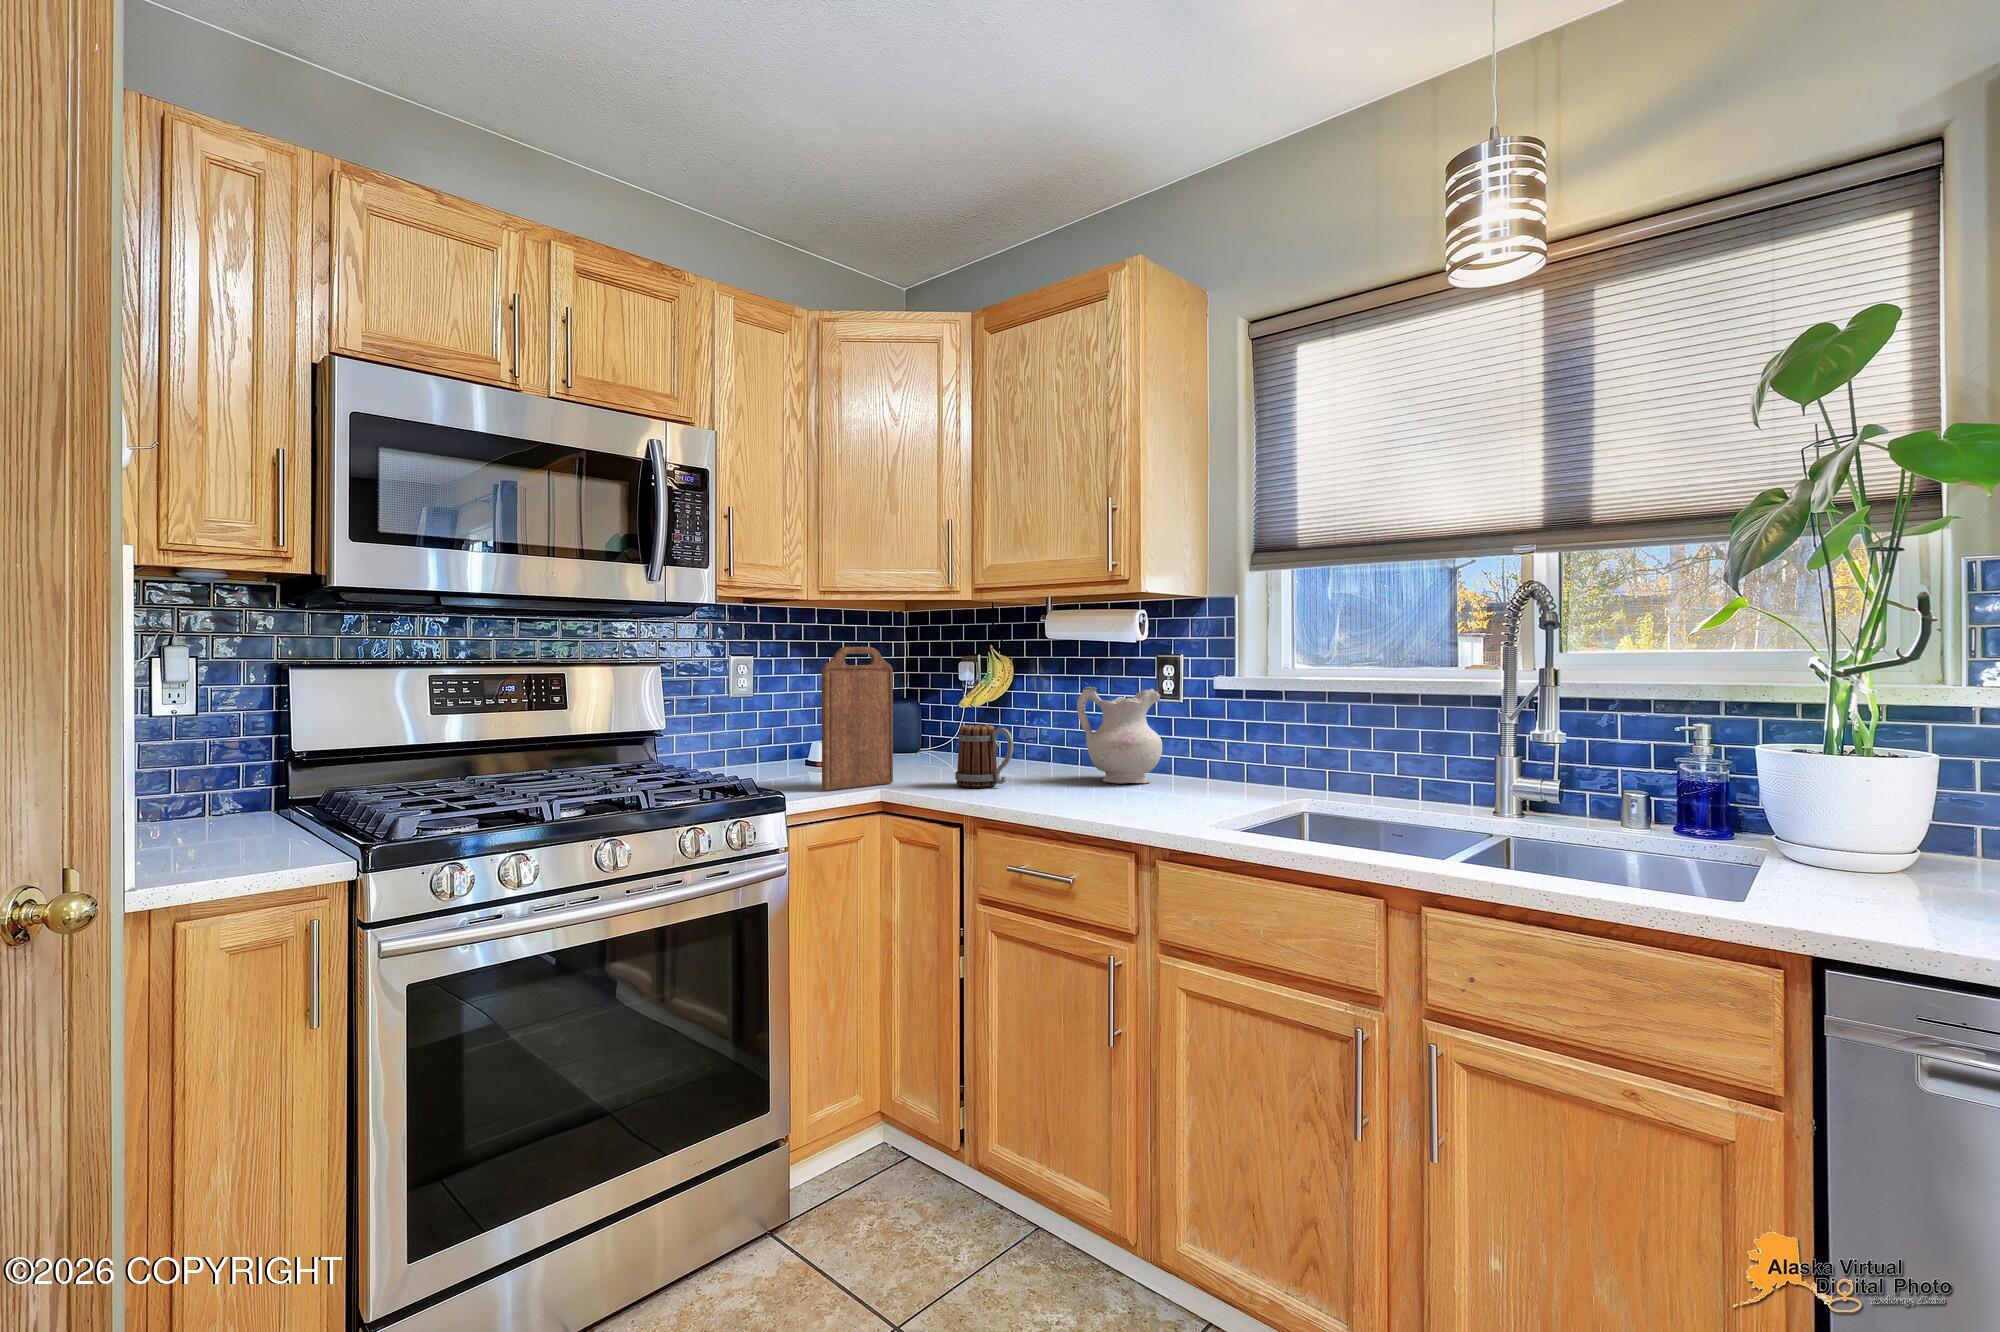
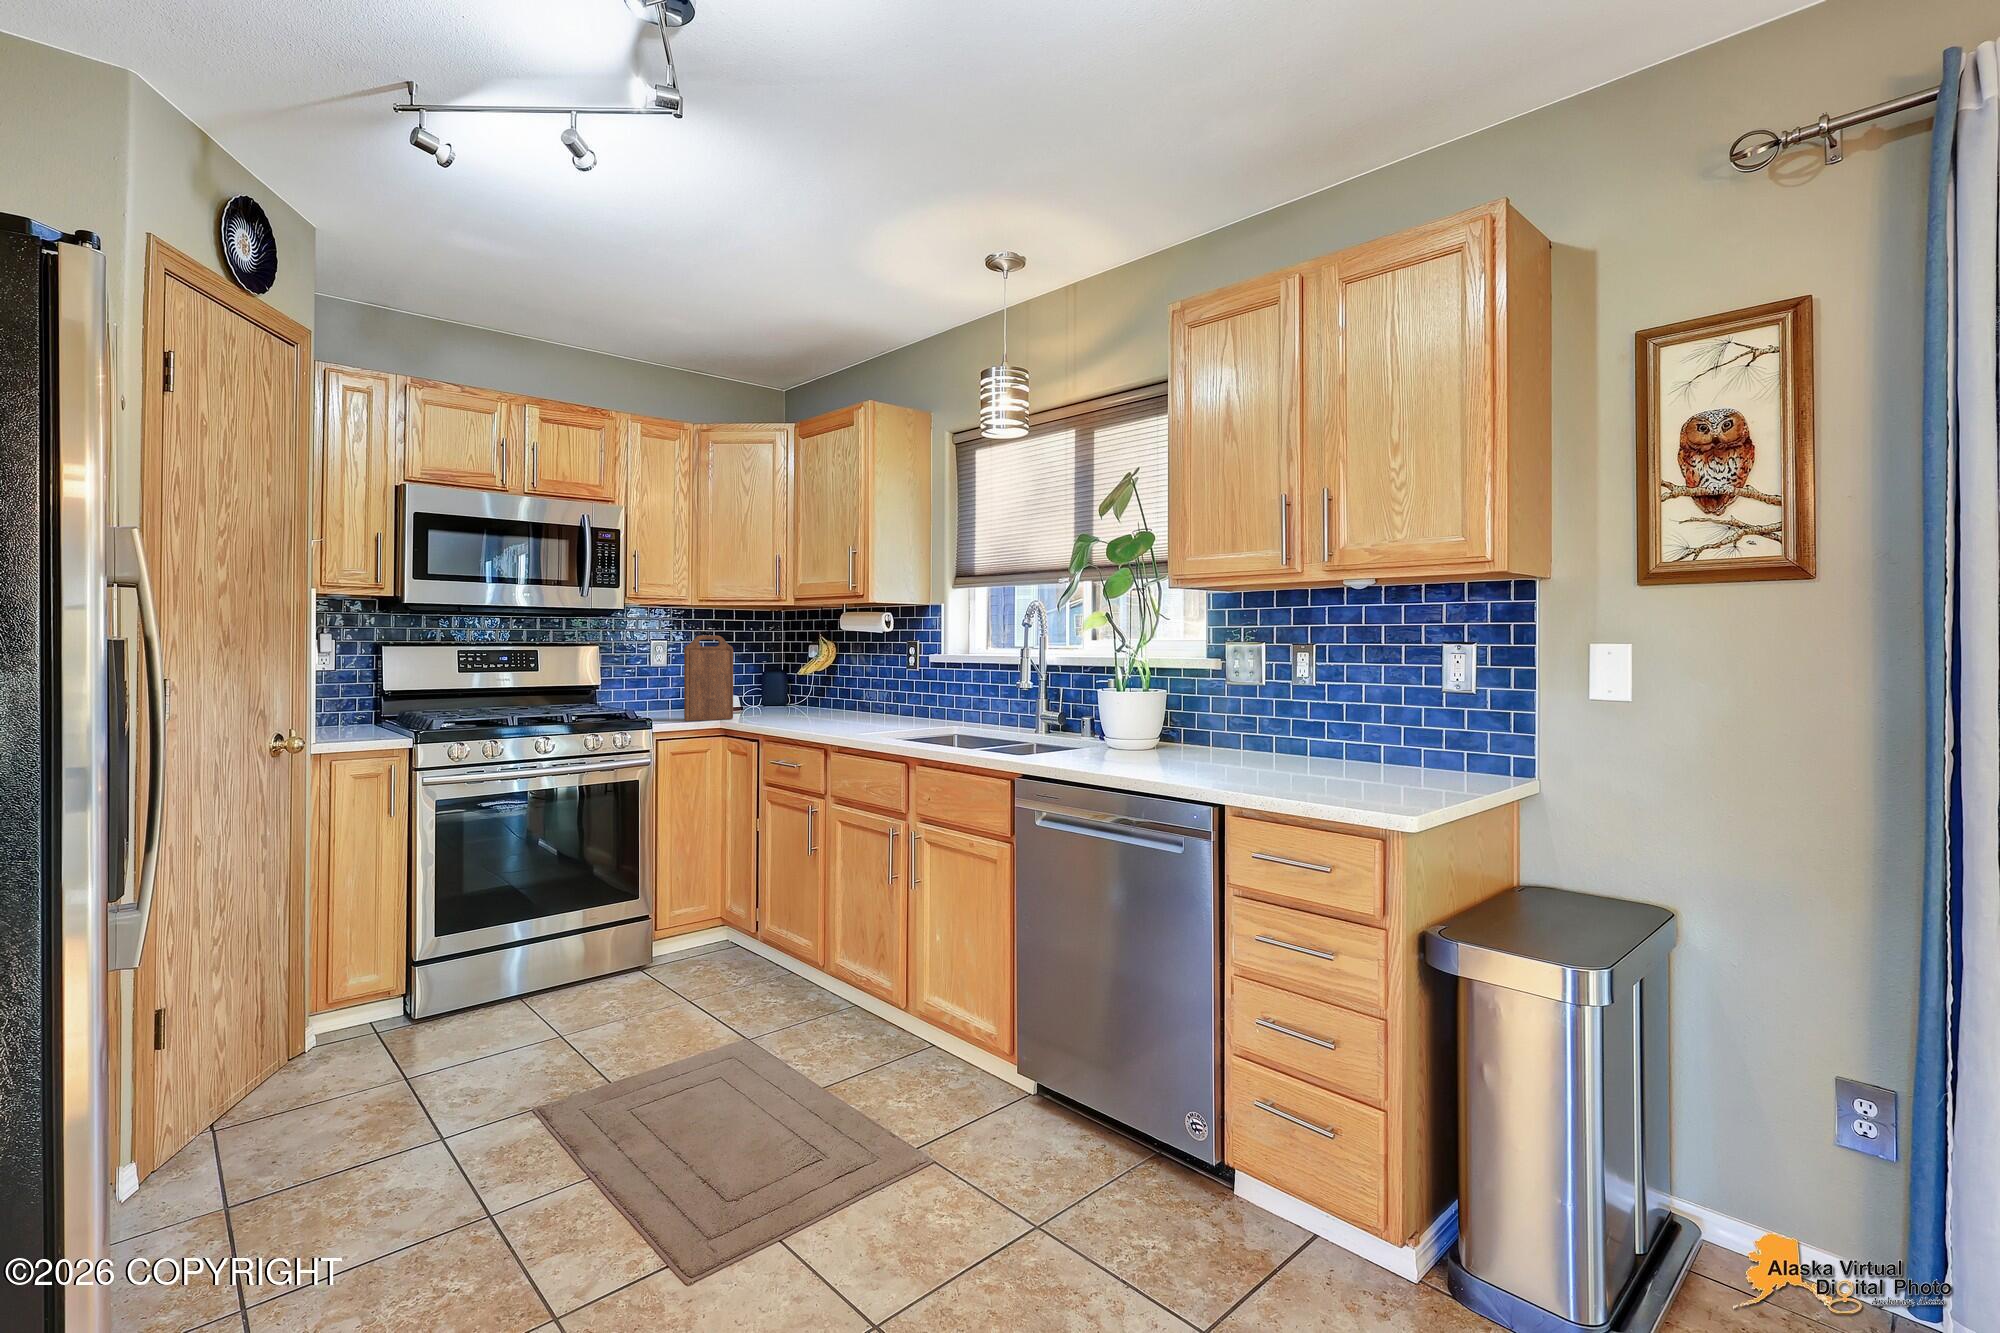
ceramic pitcher: present [1077,687,1162,783] -> none [846,661,898,721]
mug: present [955,725,1013,788] -> none [767,684,799,721]

